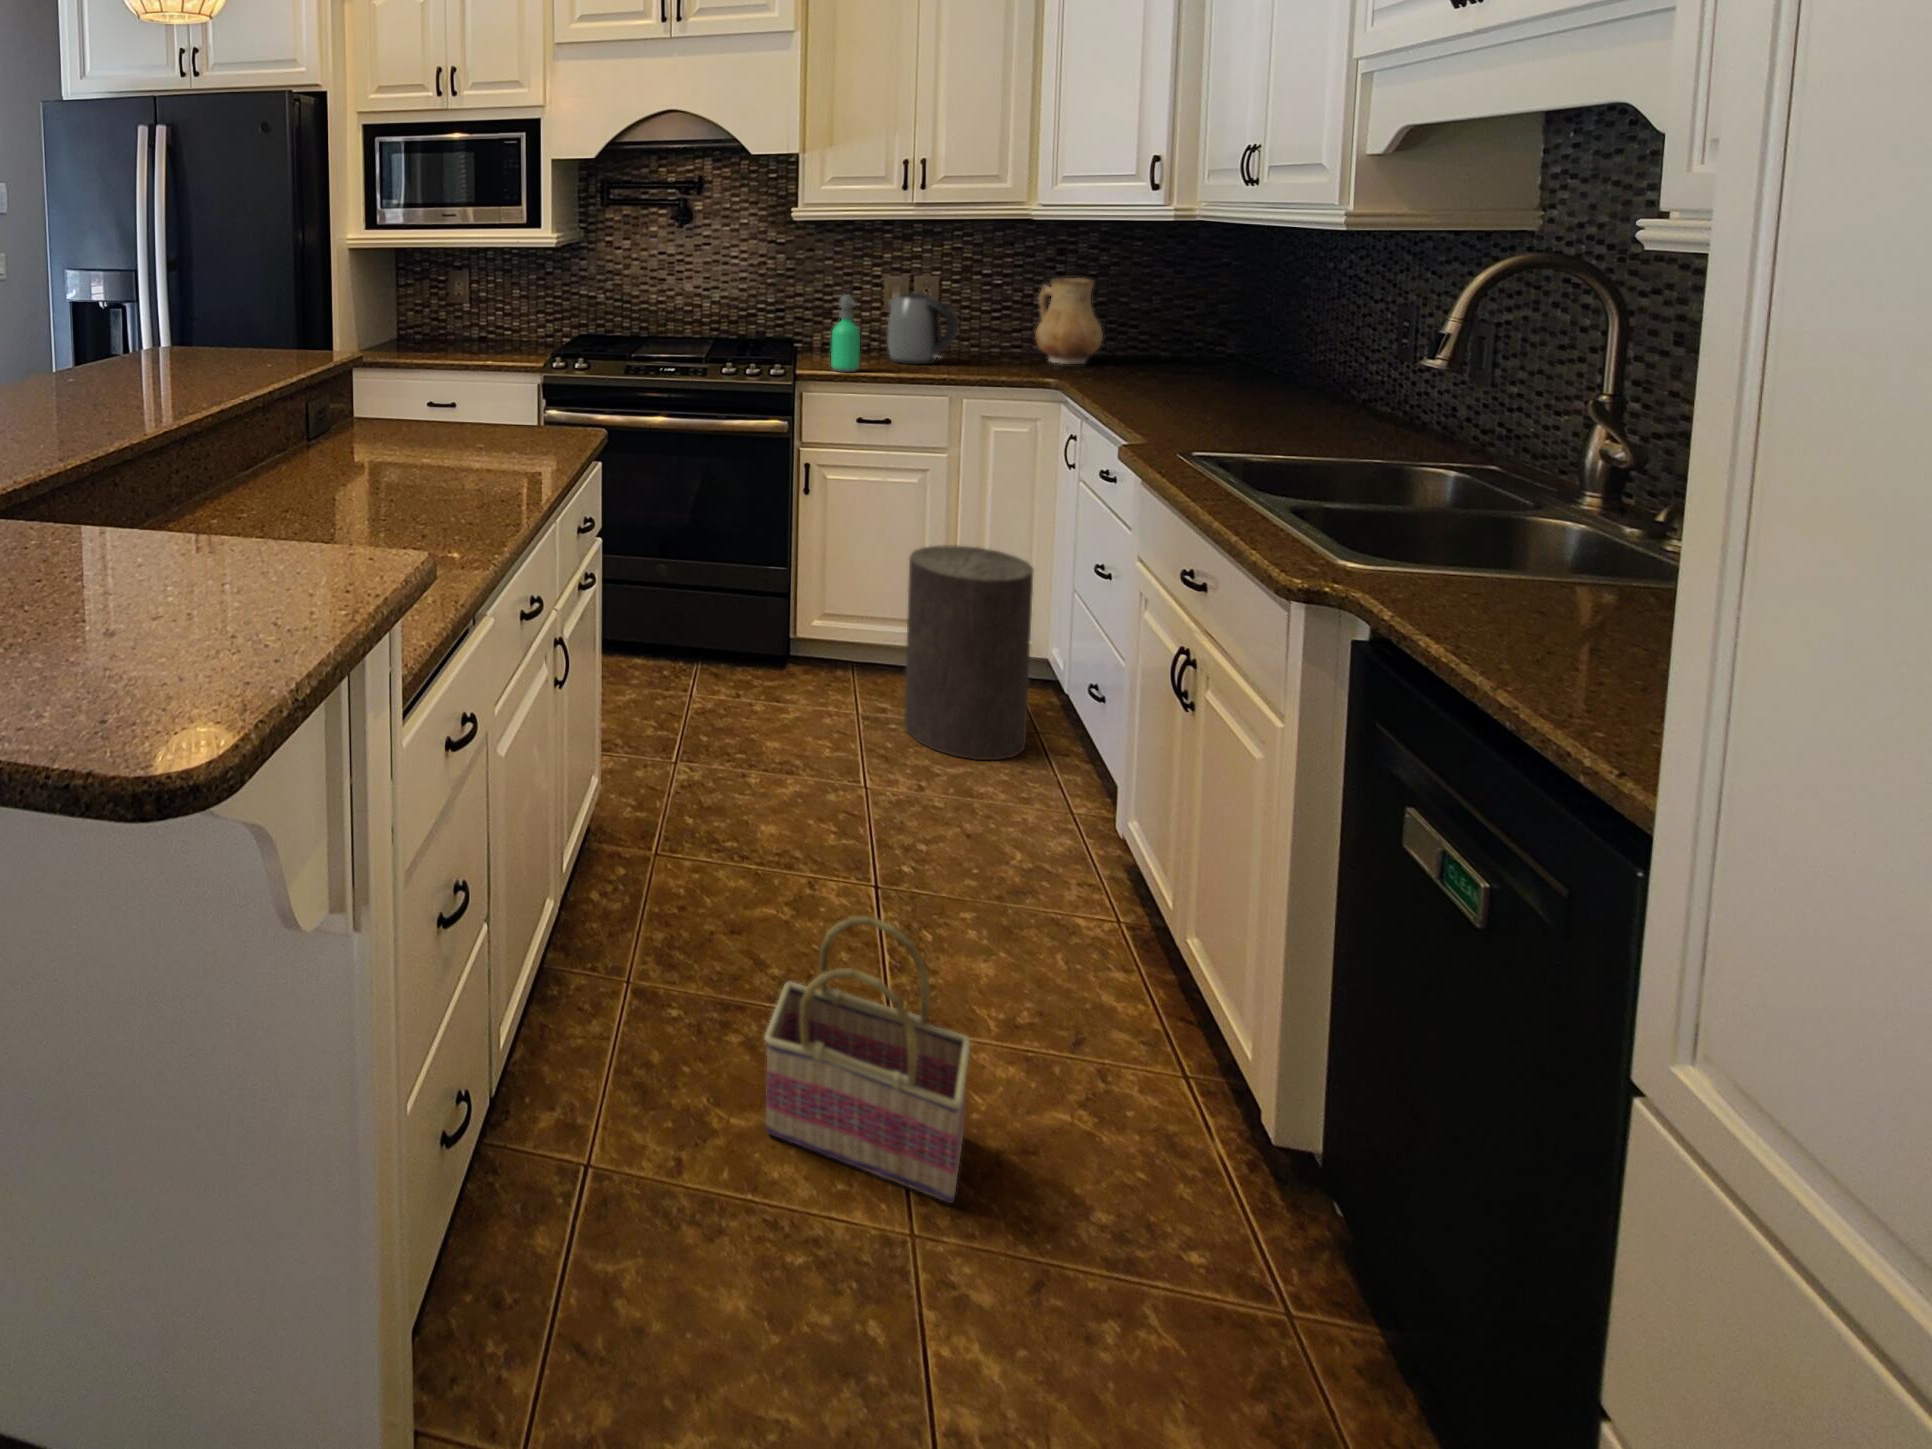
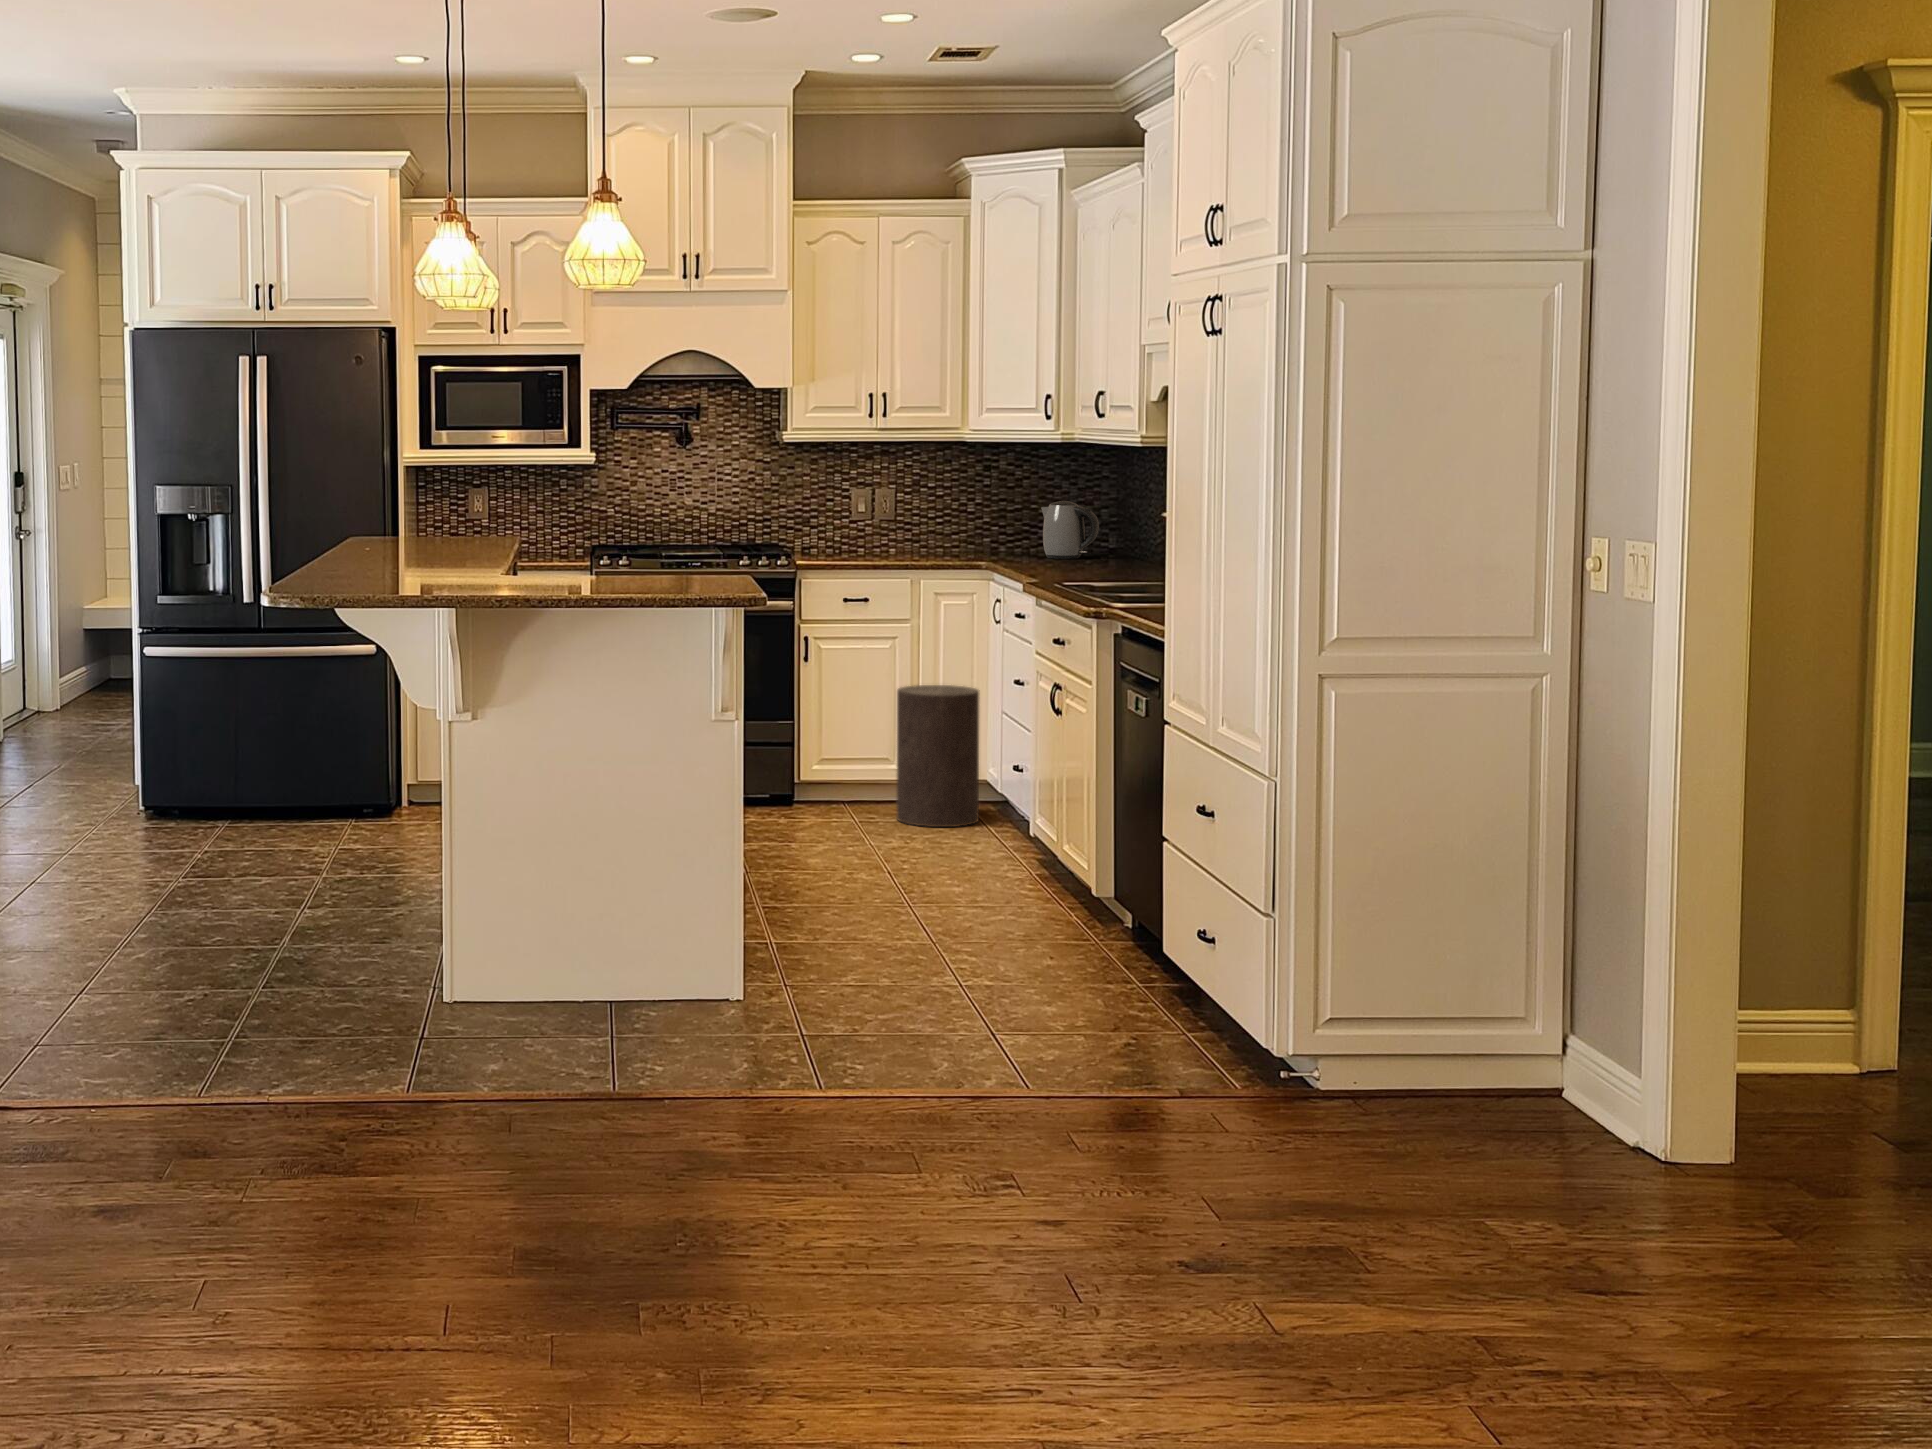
ceramic pitcher: present [1035,278,1103,364] -> none [966,488,1014,555]
kettle: present [887,293,959,364] -> present [1041,501,1099,559]
soap dispenser: present [831,294,860,372] -> none [825,500,846,562]
basket: present [765,916,970,1203] -> none [882,806,977,922]

